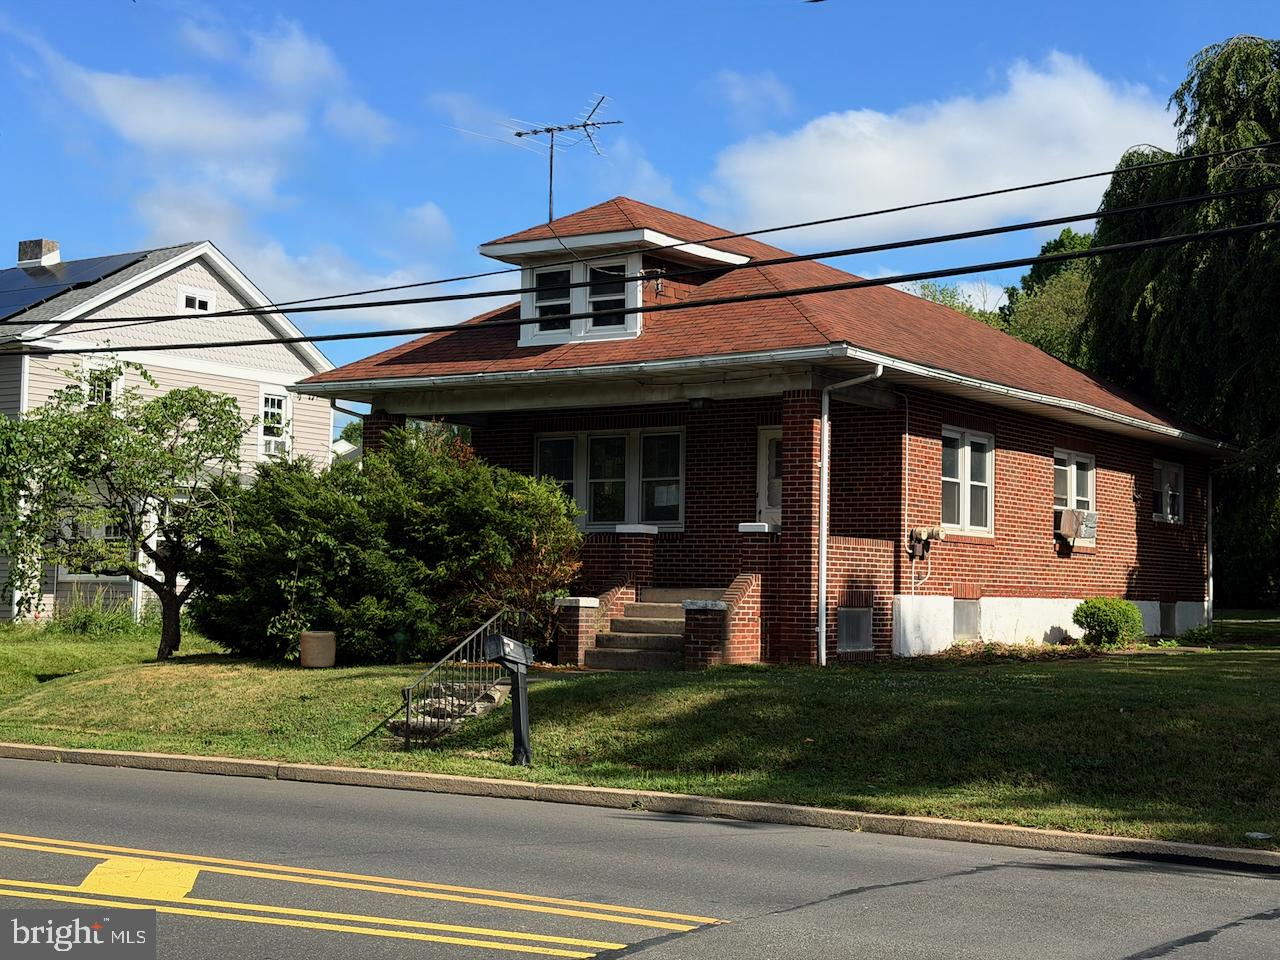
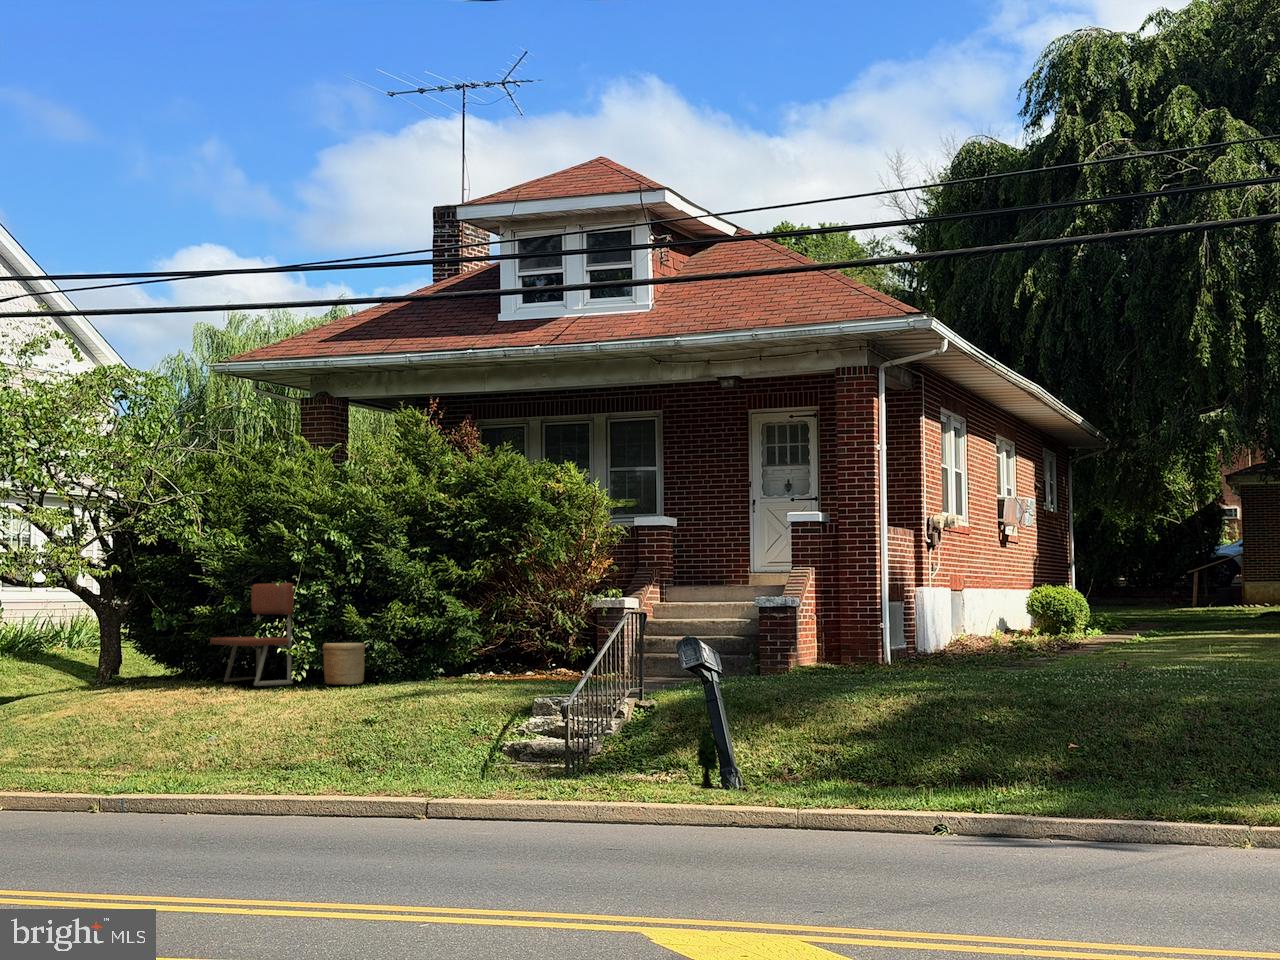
bench: none [221,579,282,666] -> present [210,583,294,686]
decorative plant: present [389,625,410,663] -> present [692,725,725,788]

